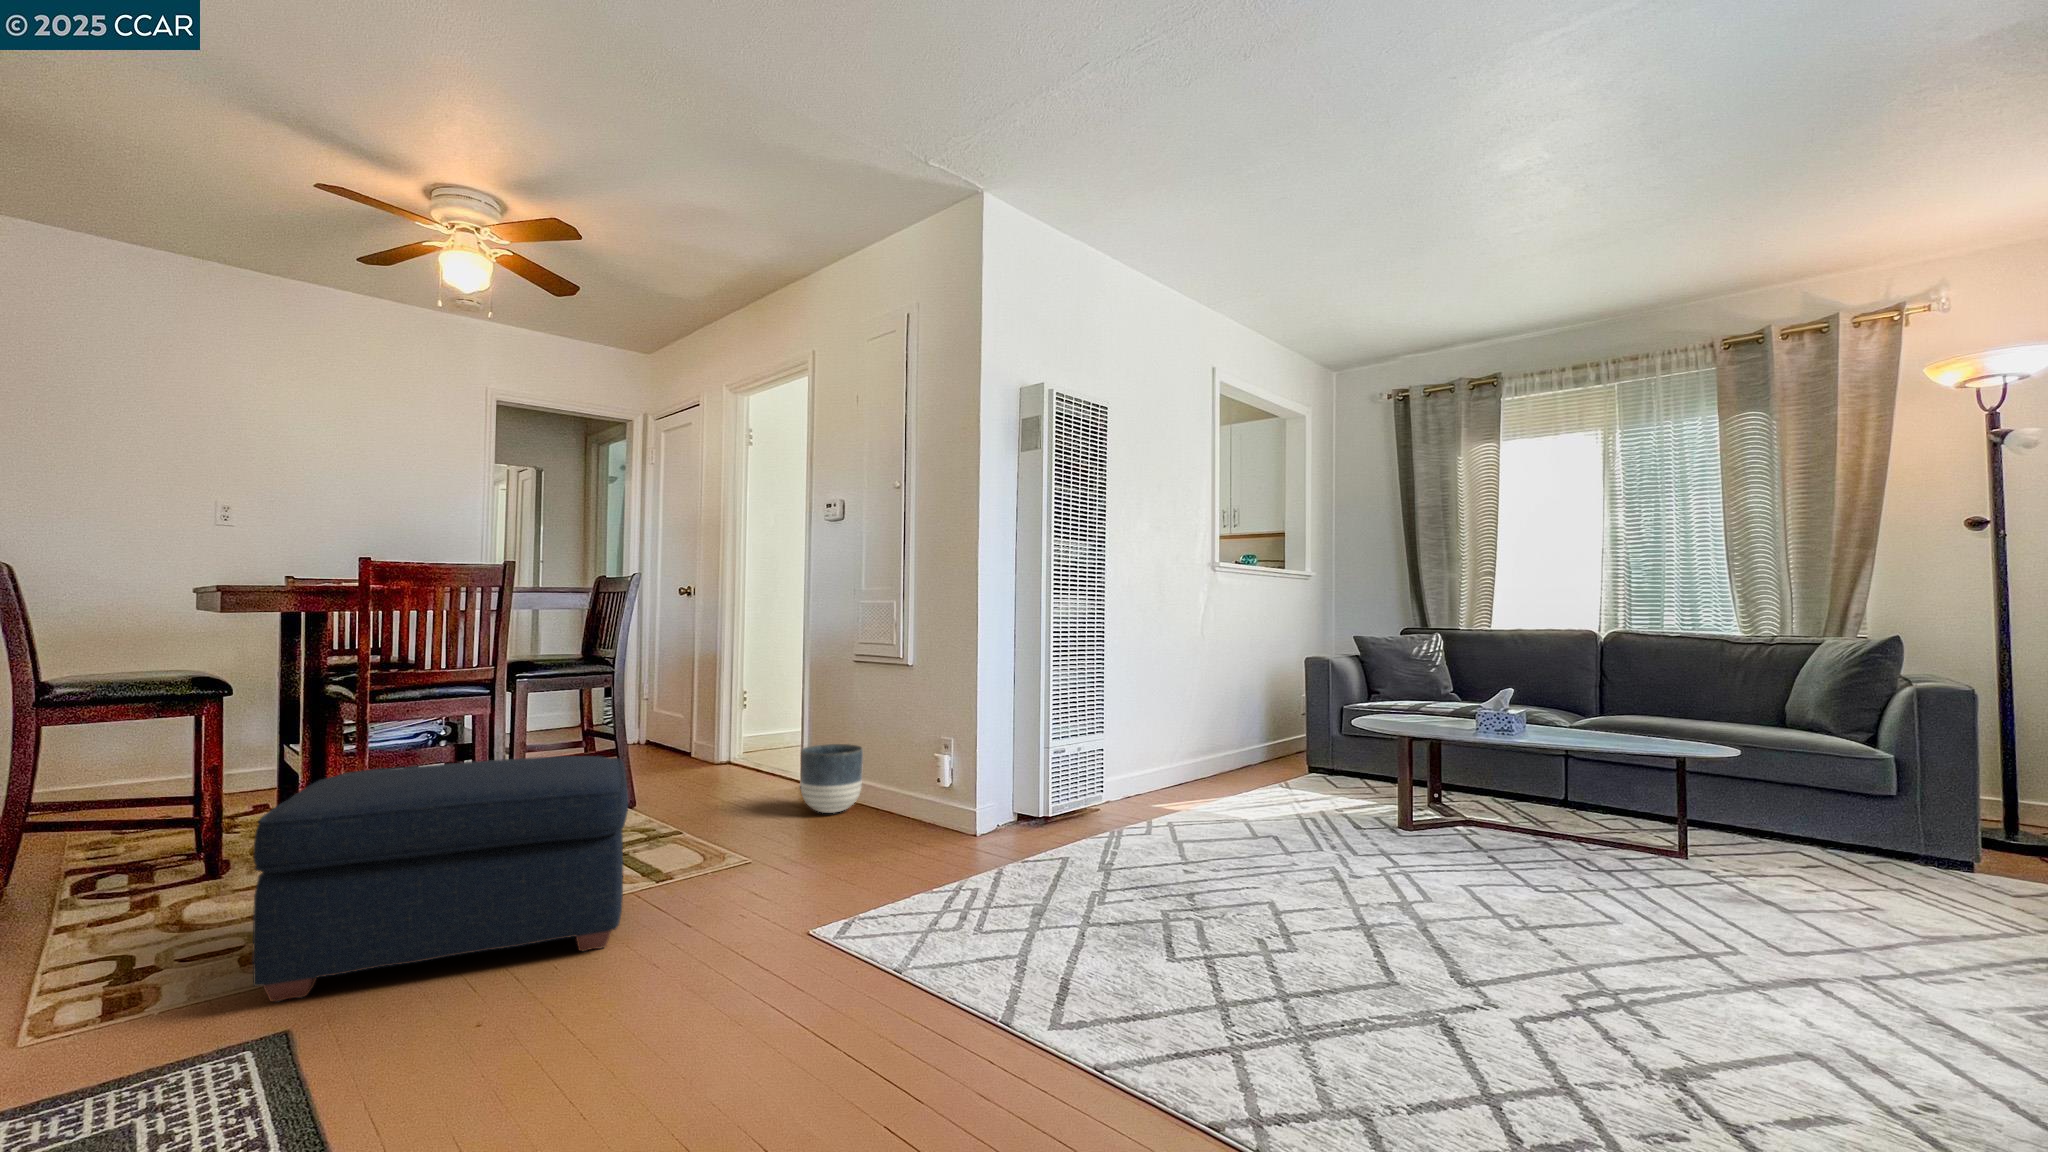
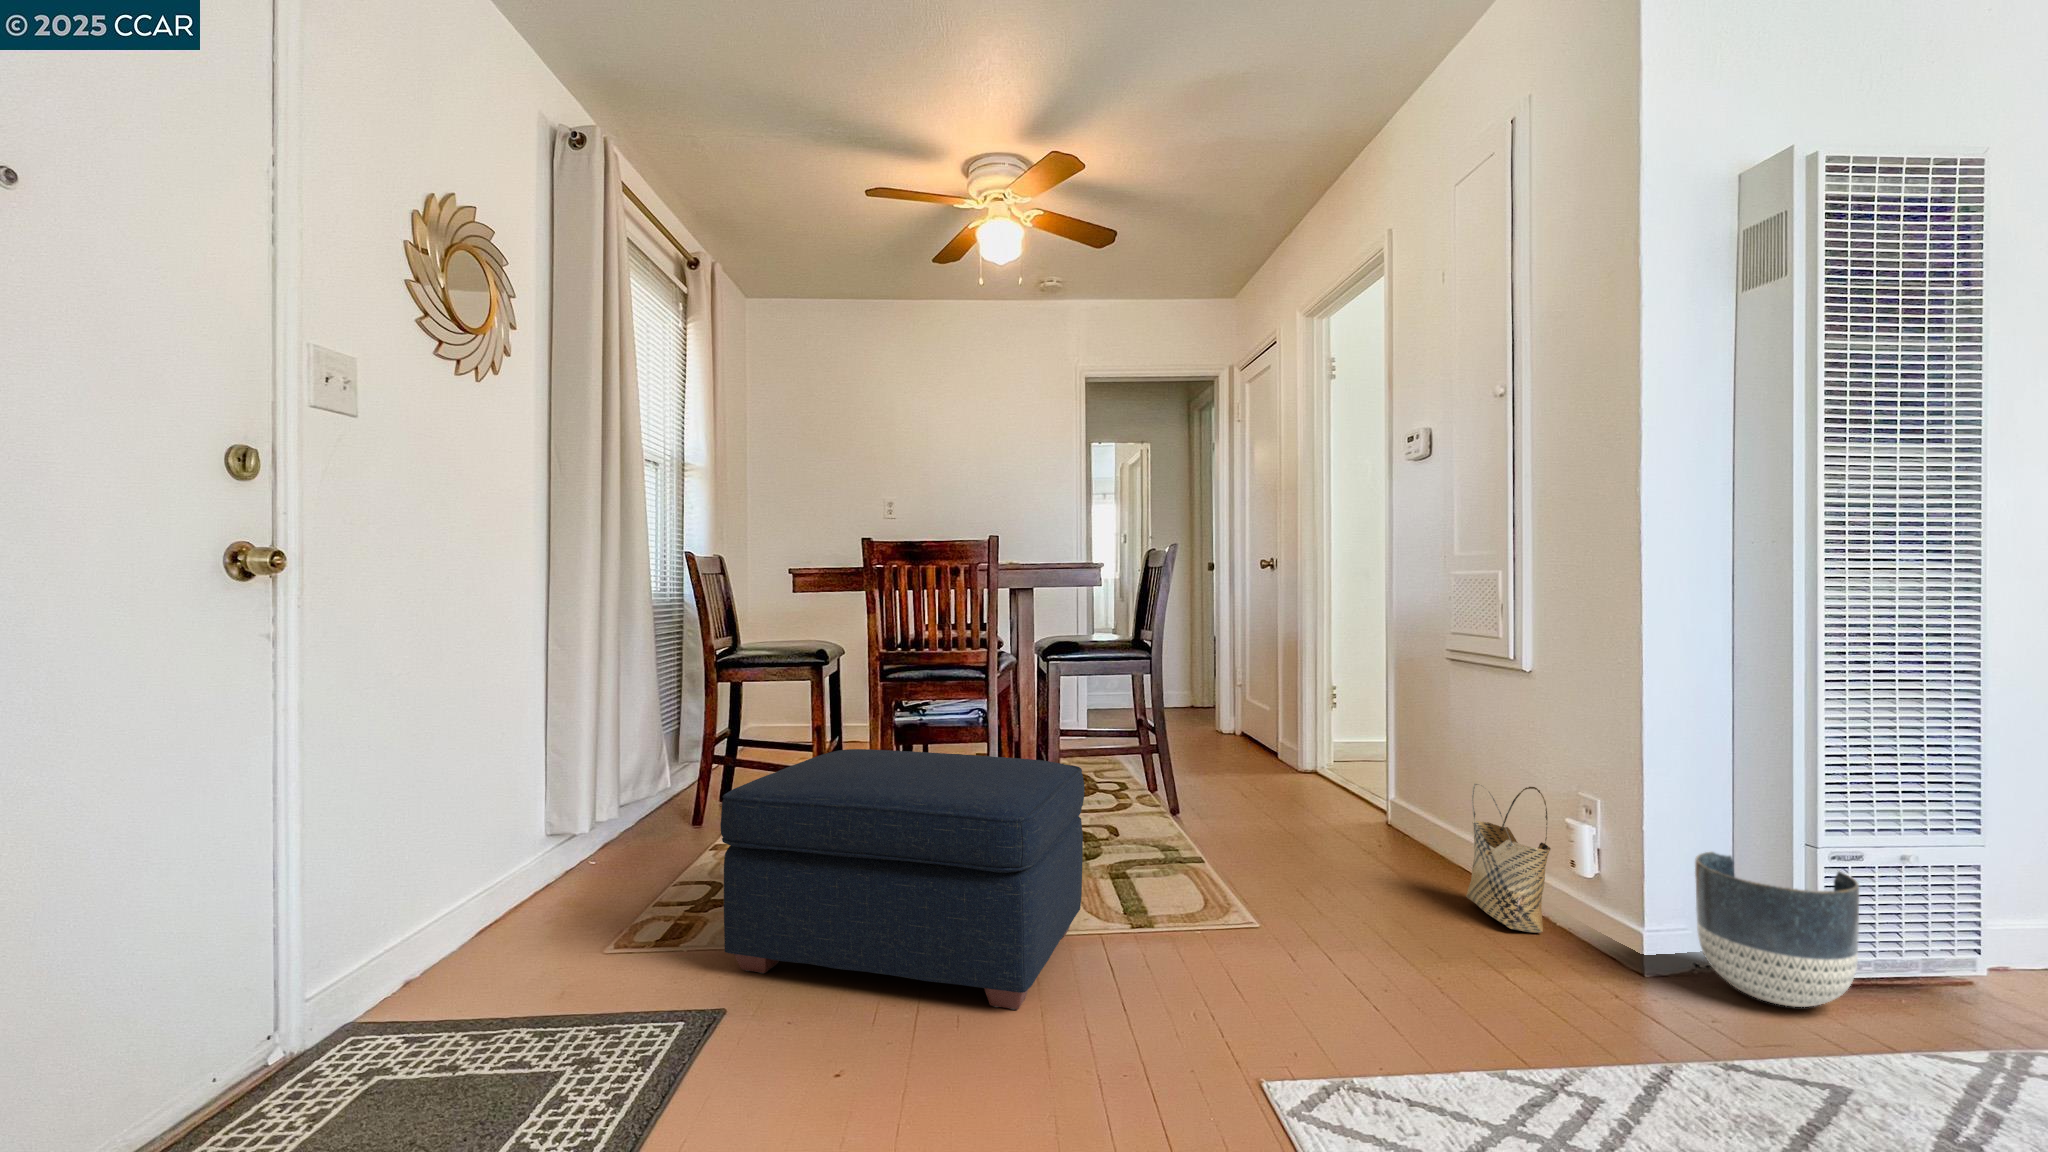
woven basket: none [874,738,926,828] -> present [1466,784,1550,933]
planter: present [800,744,863,813] -> present [1695,852,1859,1007]

